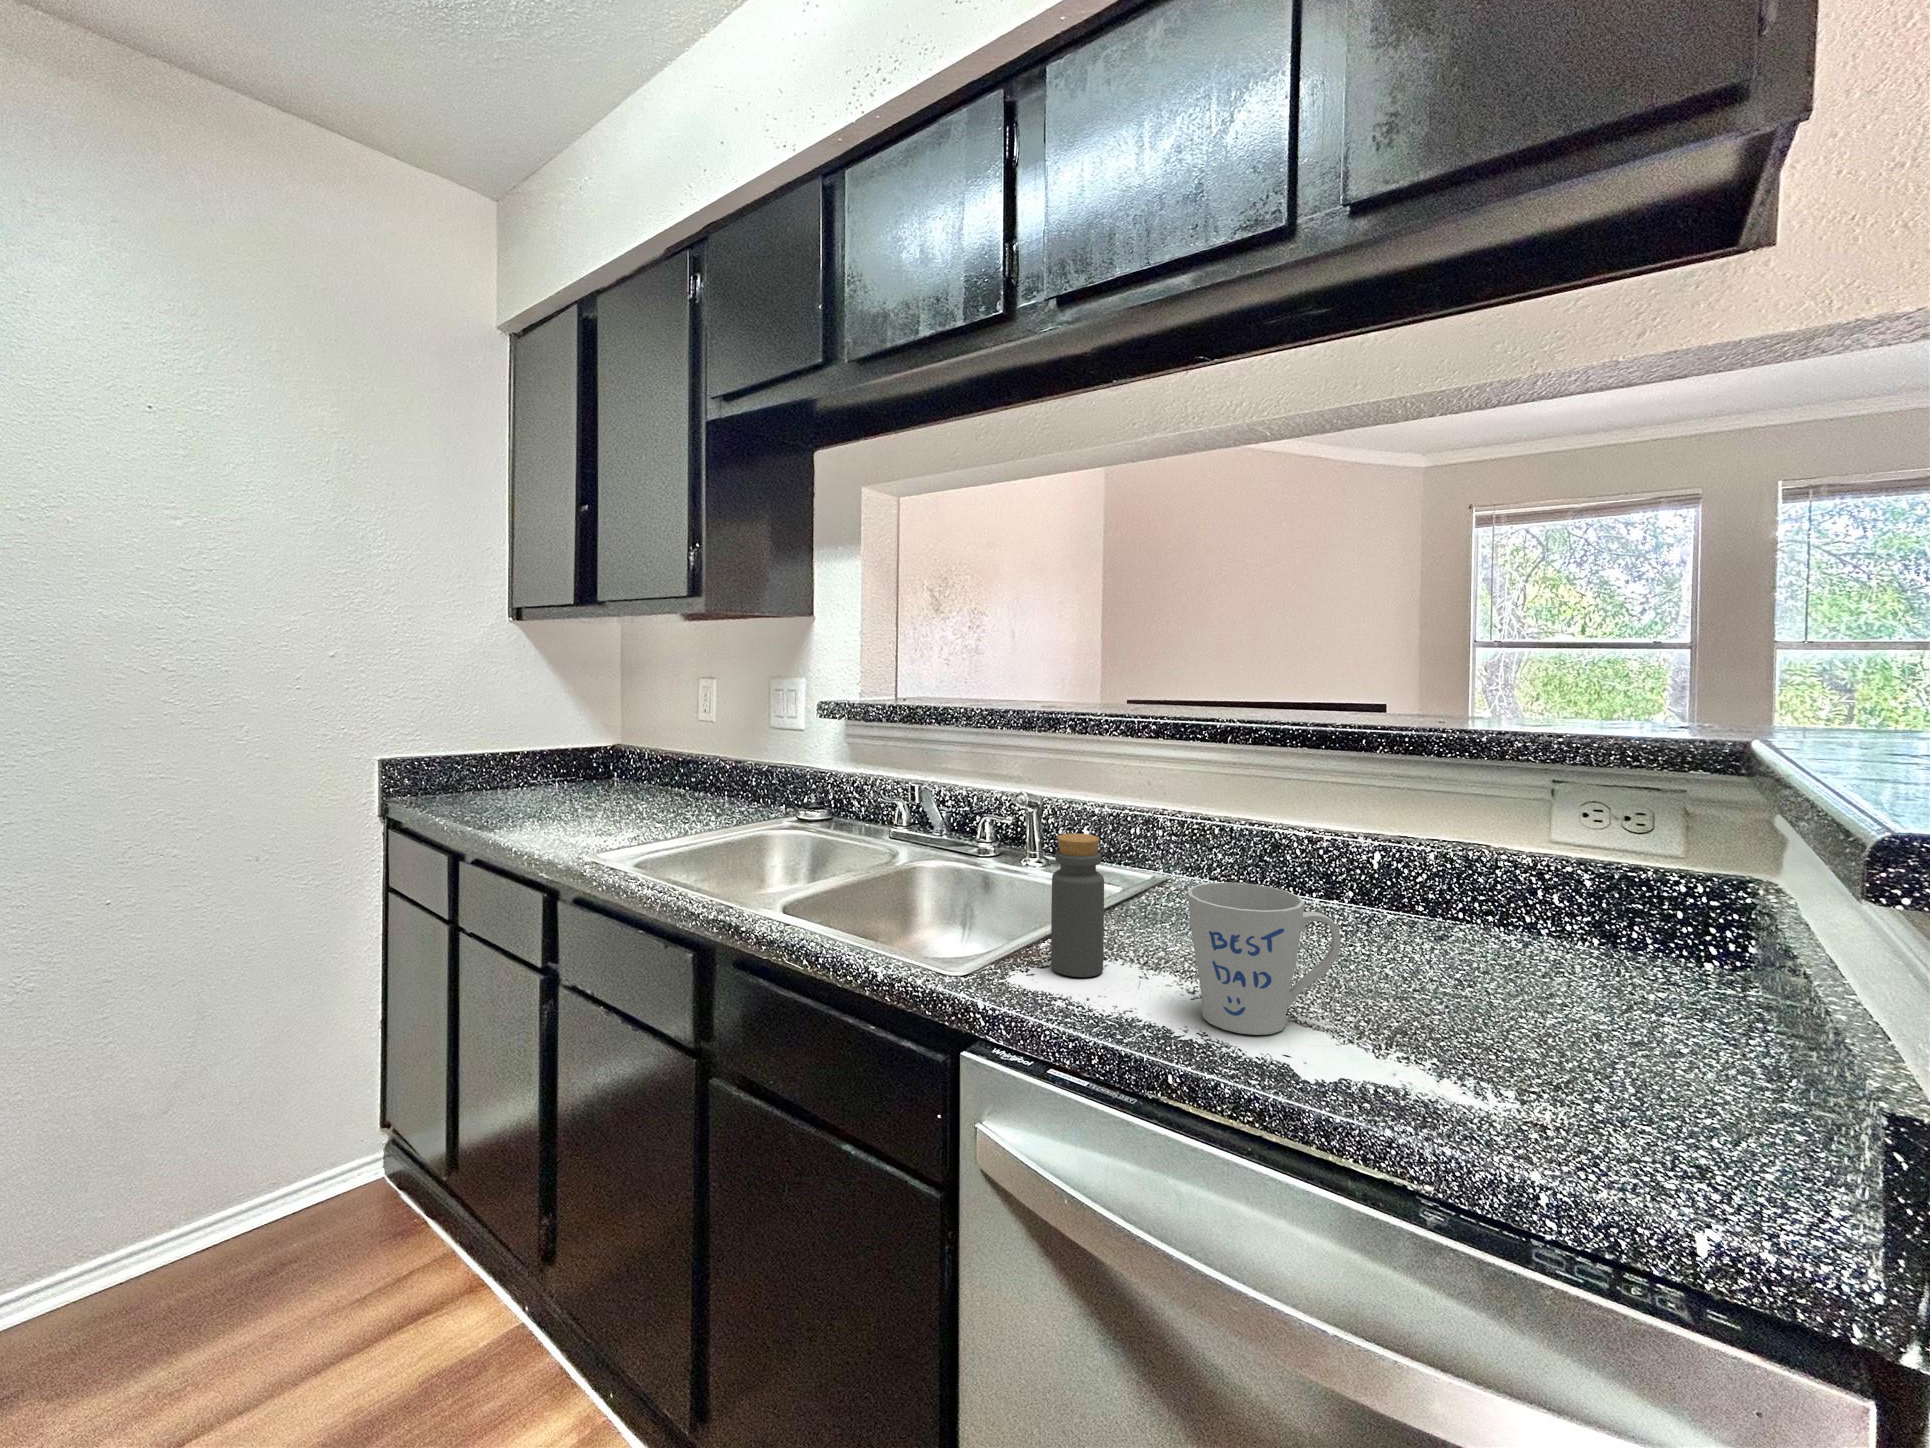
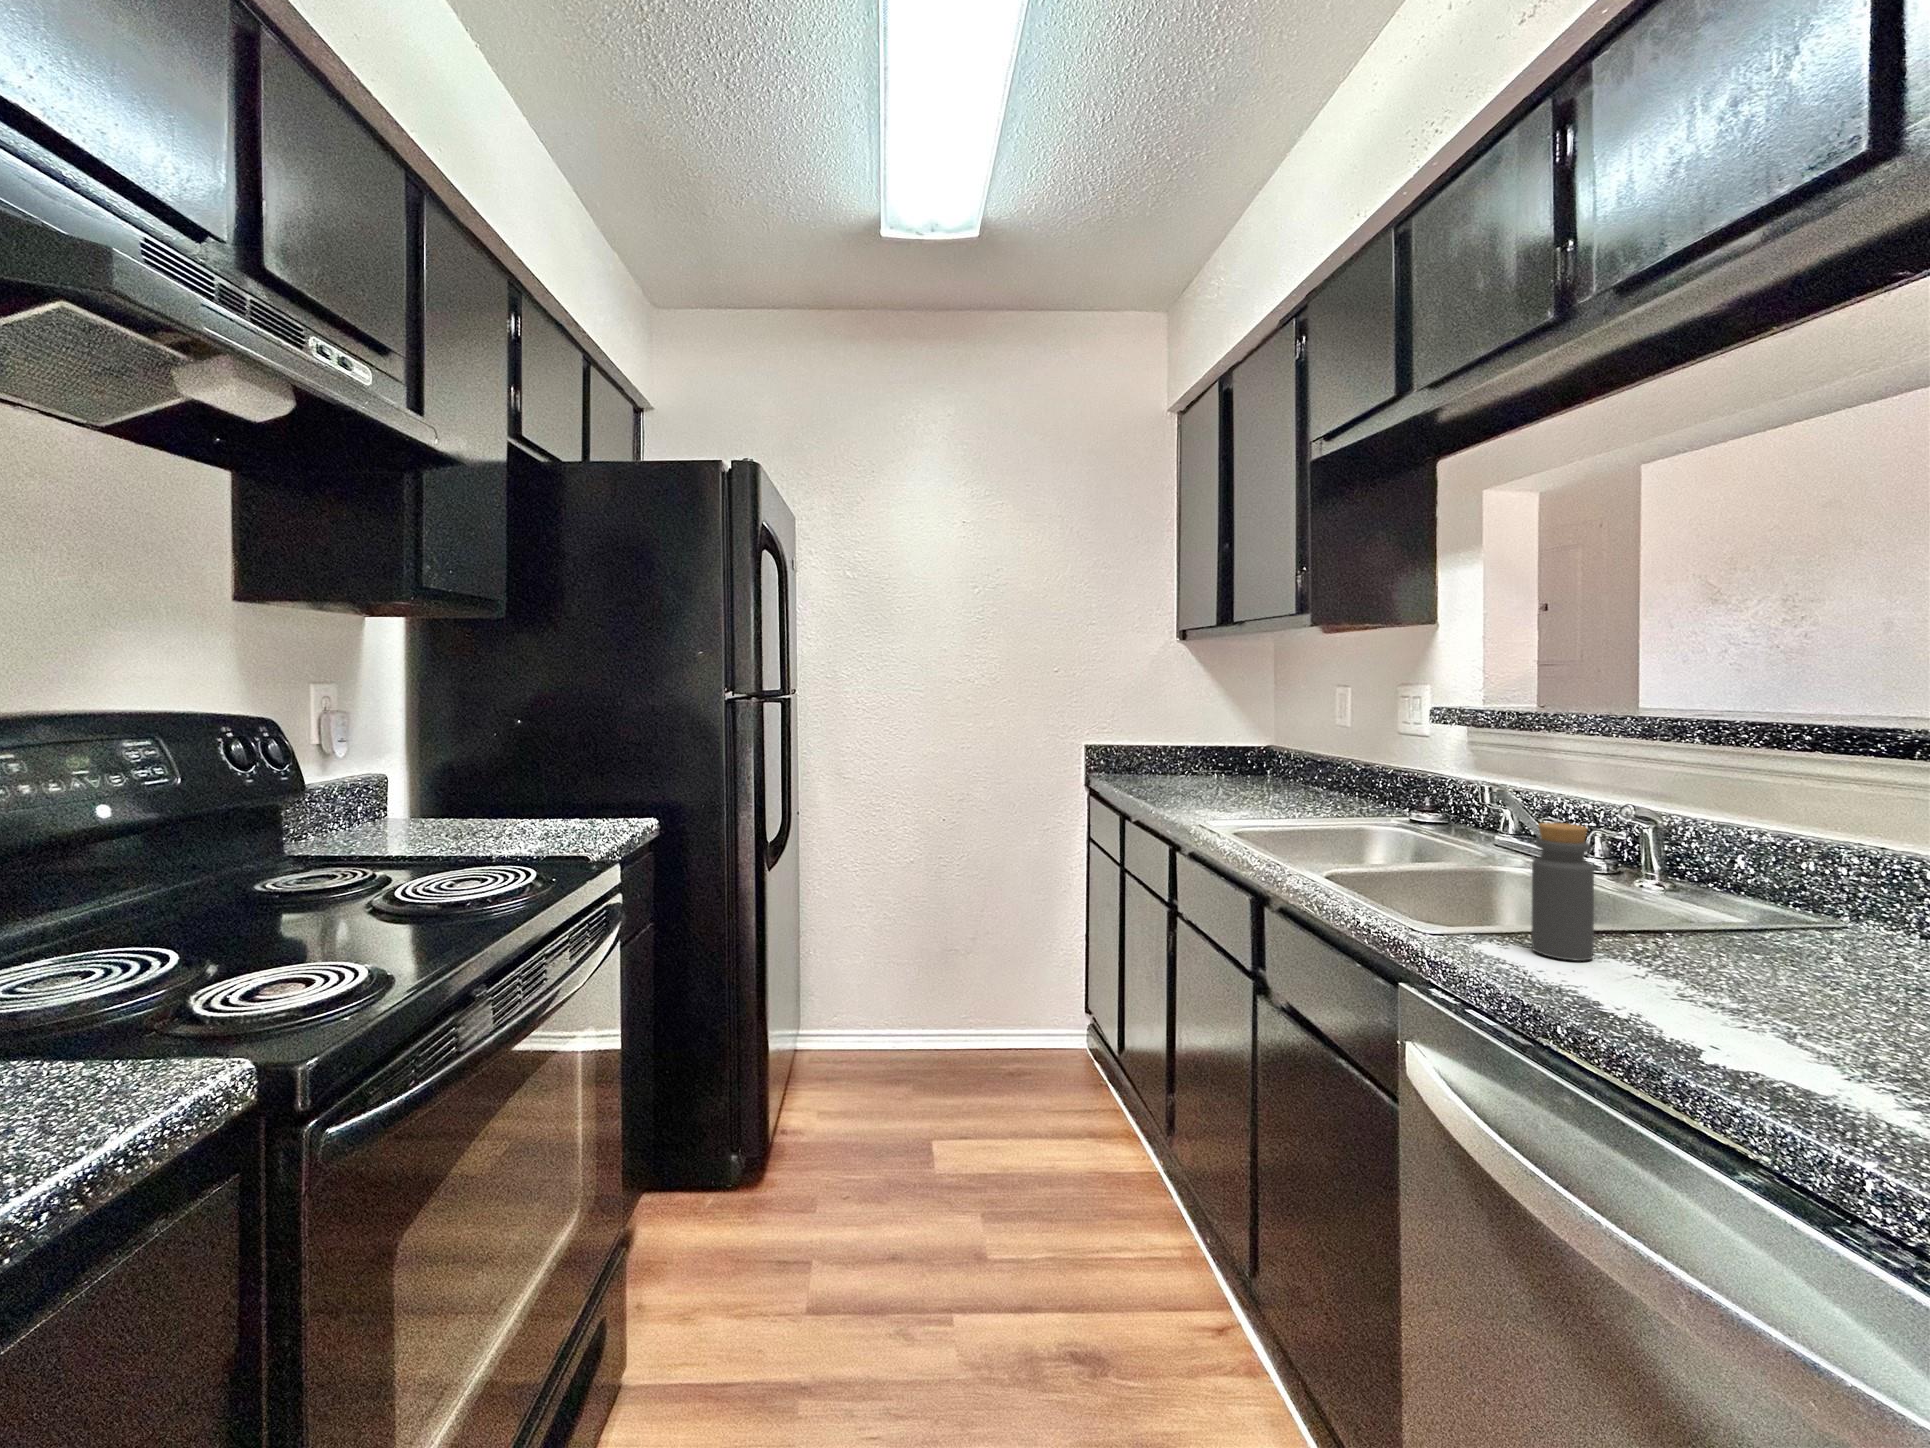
mug: present [1188,882,1341,1035] -> none [1632,877,1833,1031]

